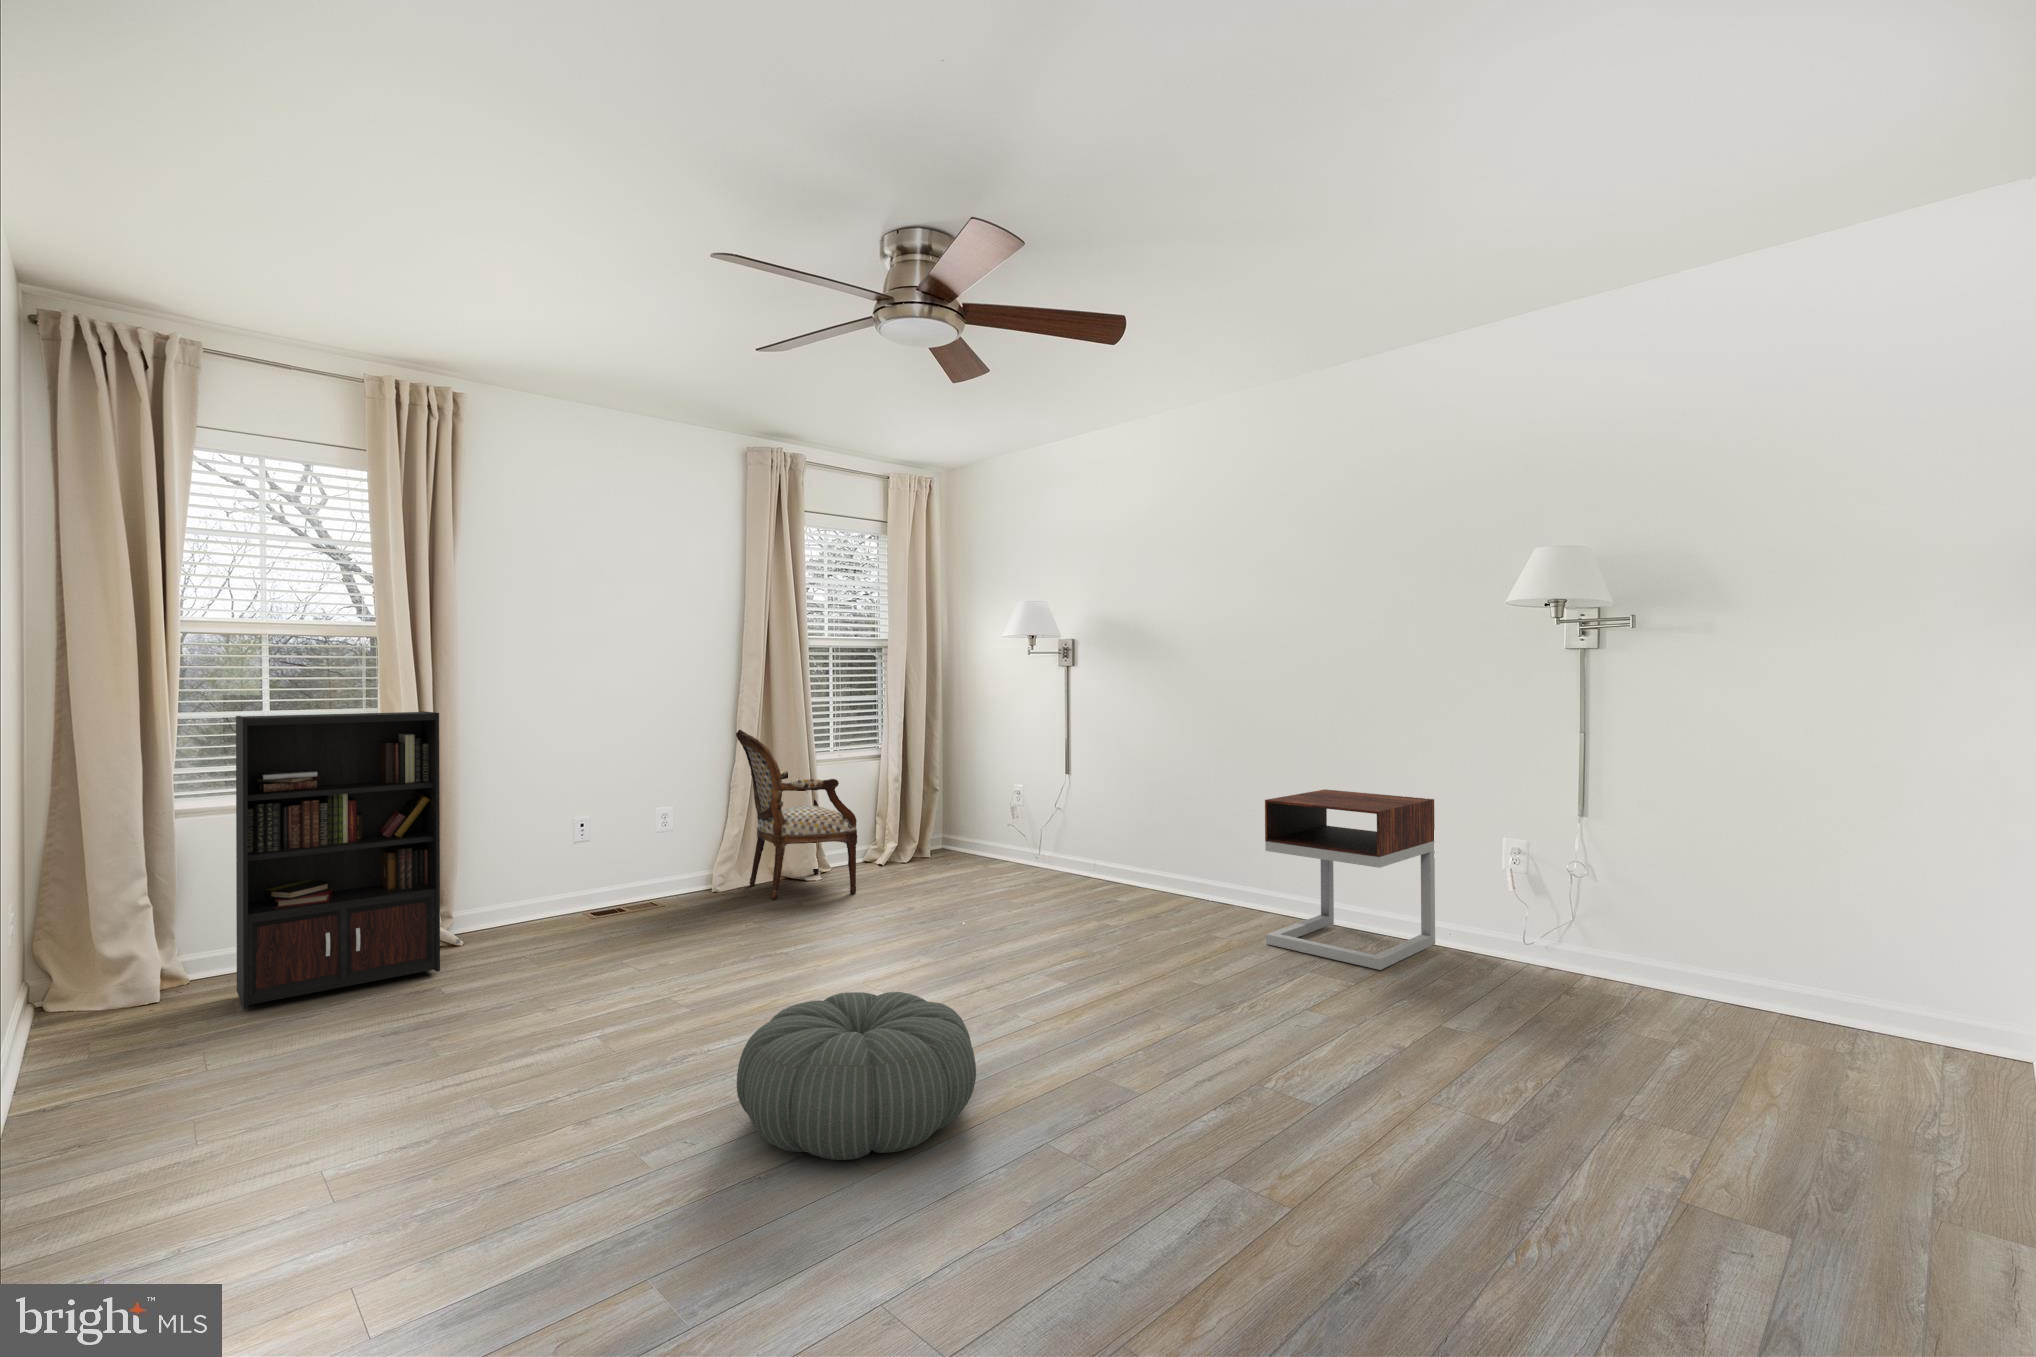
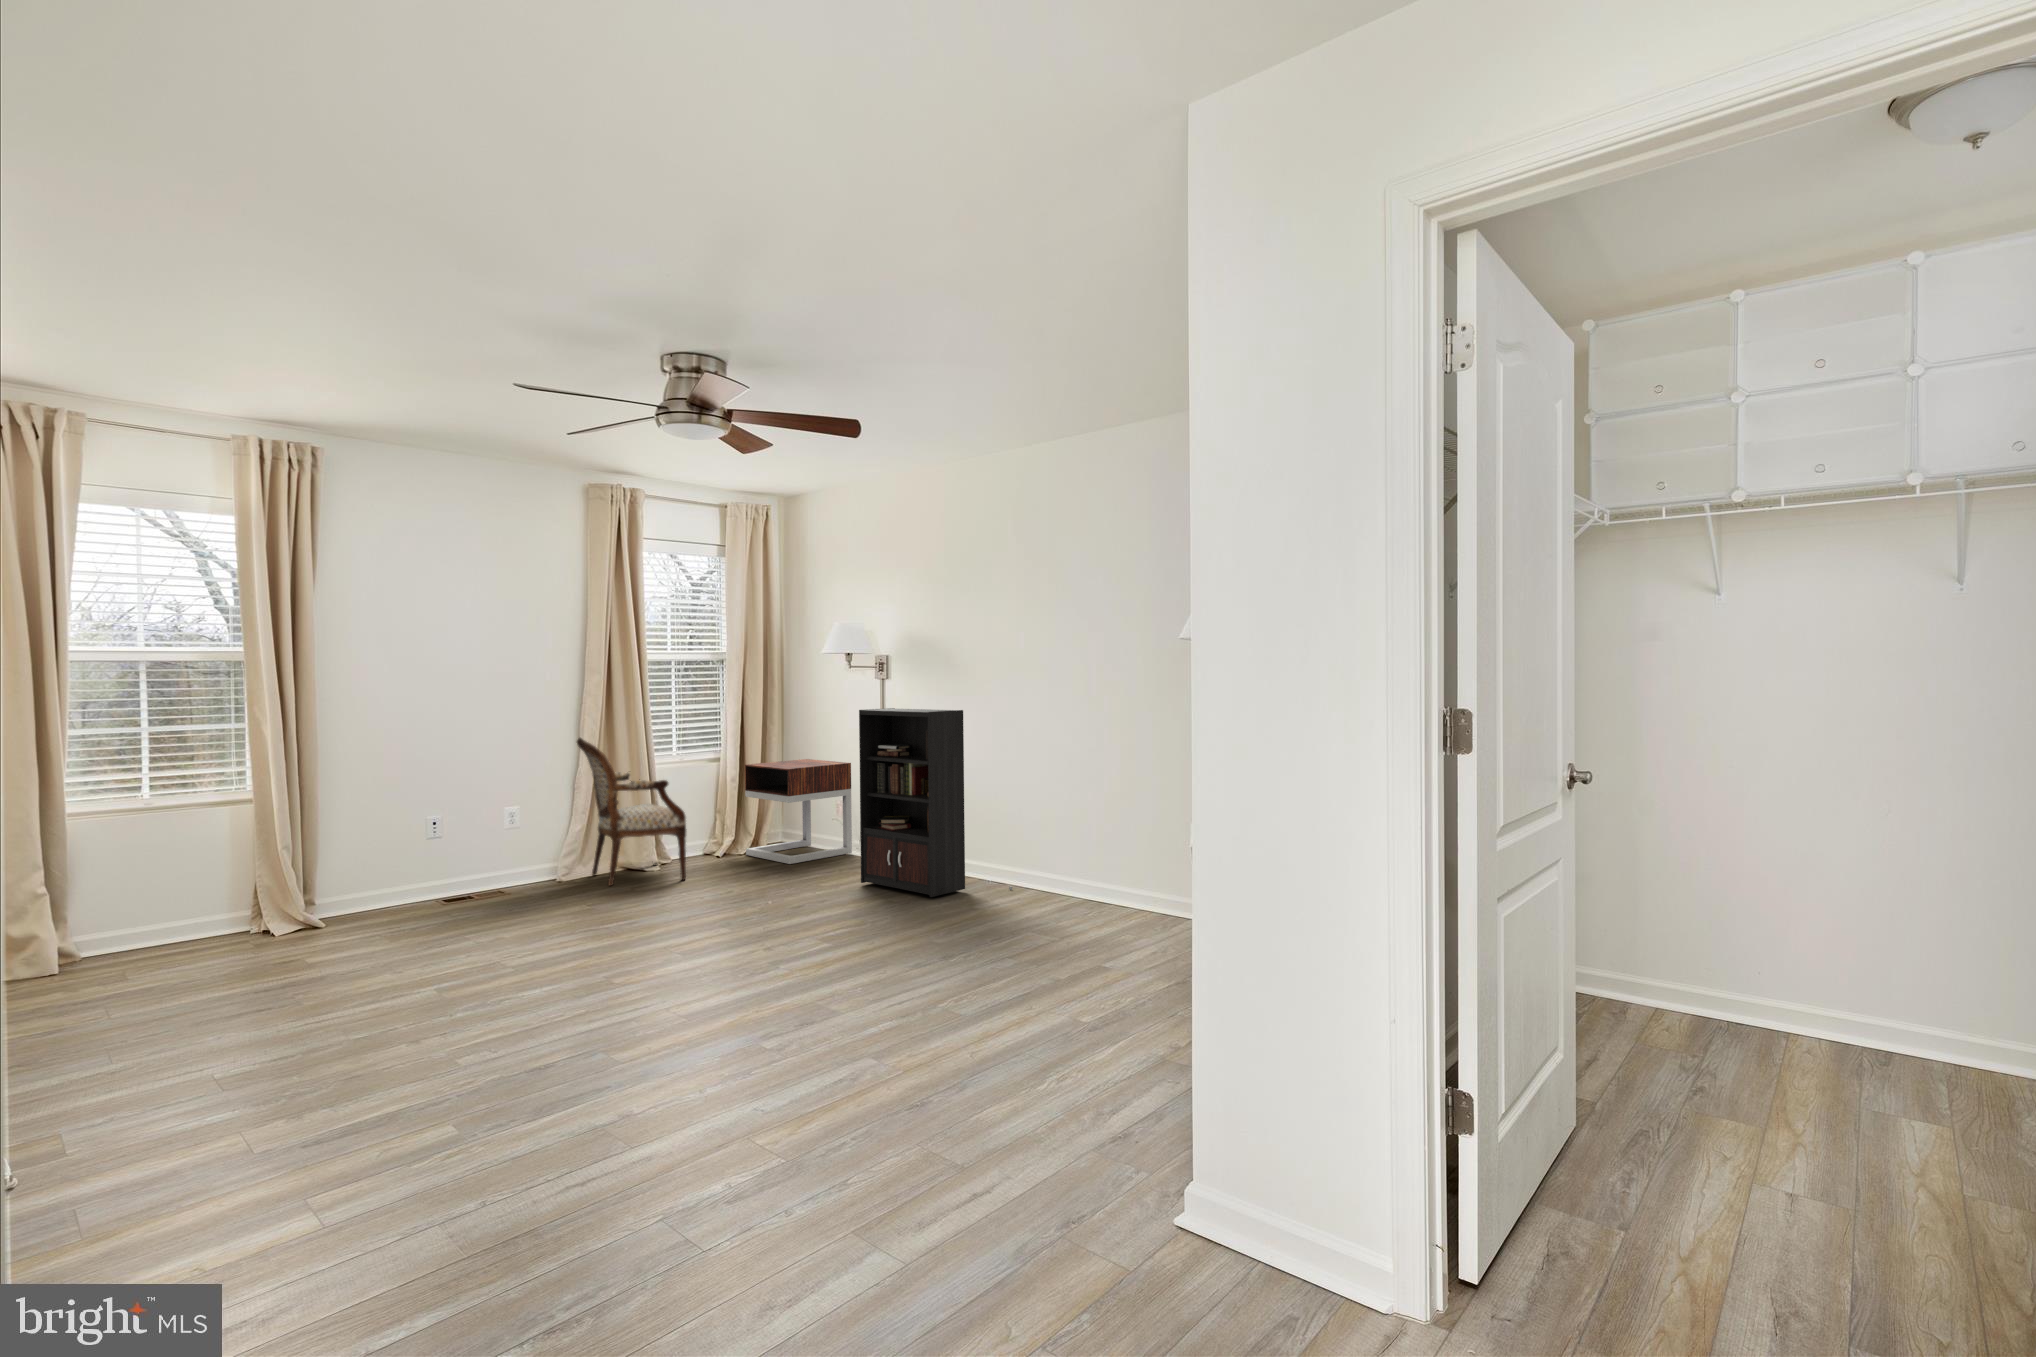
bookcase: present [236,711,460,1009] -> present [859,708,1012,897]
nightstand: present [1265,789,1435,970] -> present [745,759,852,864]
pouf: present [737,992,976,1160] -> none [535,941,719,1051]

